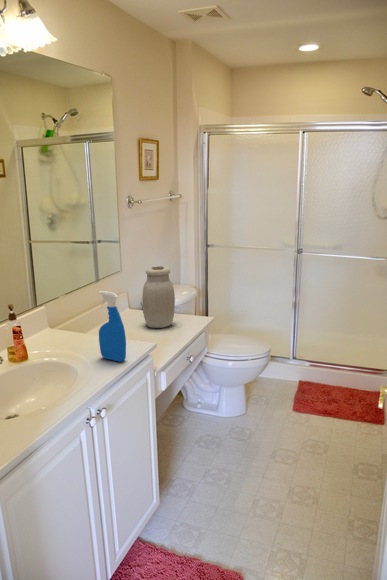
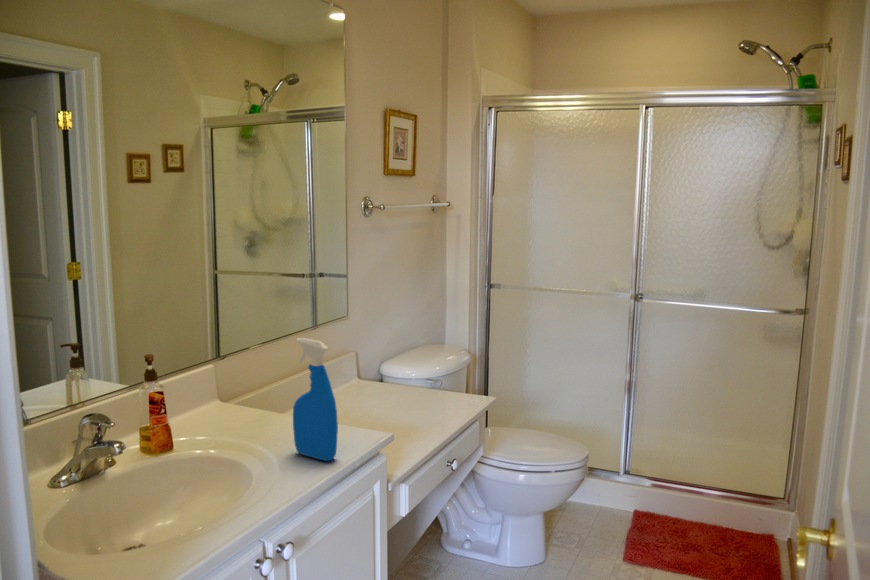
jar: present [142,266,175,328] -> none [377,308,430,410]

